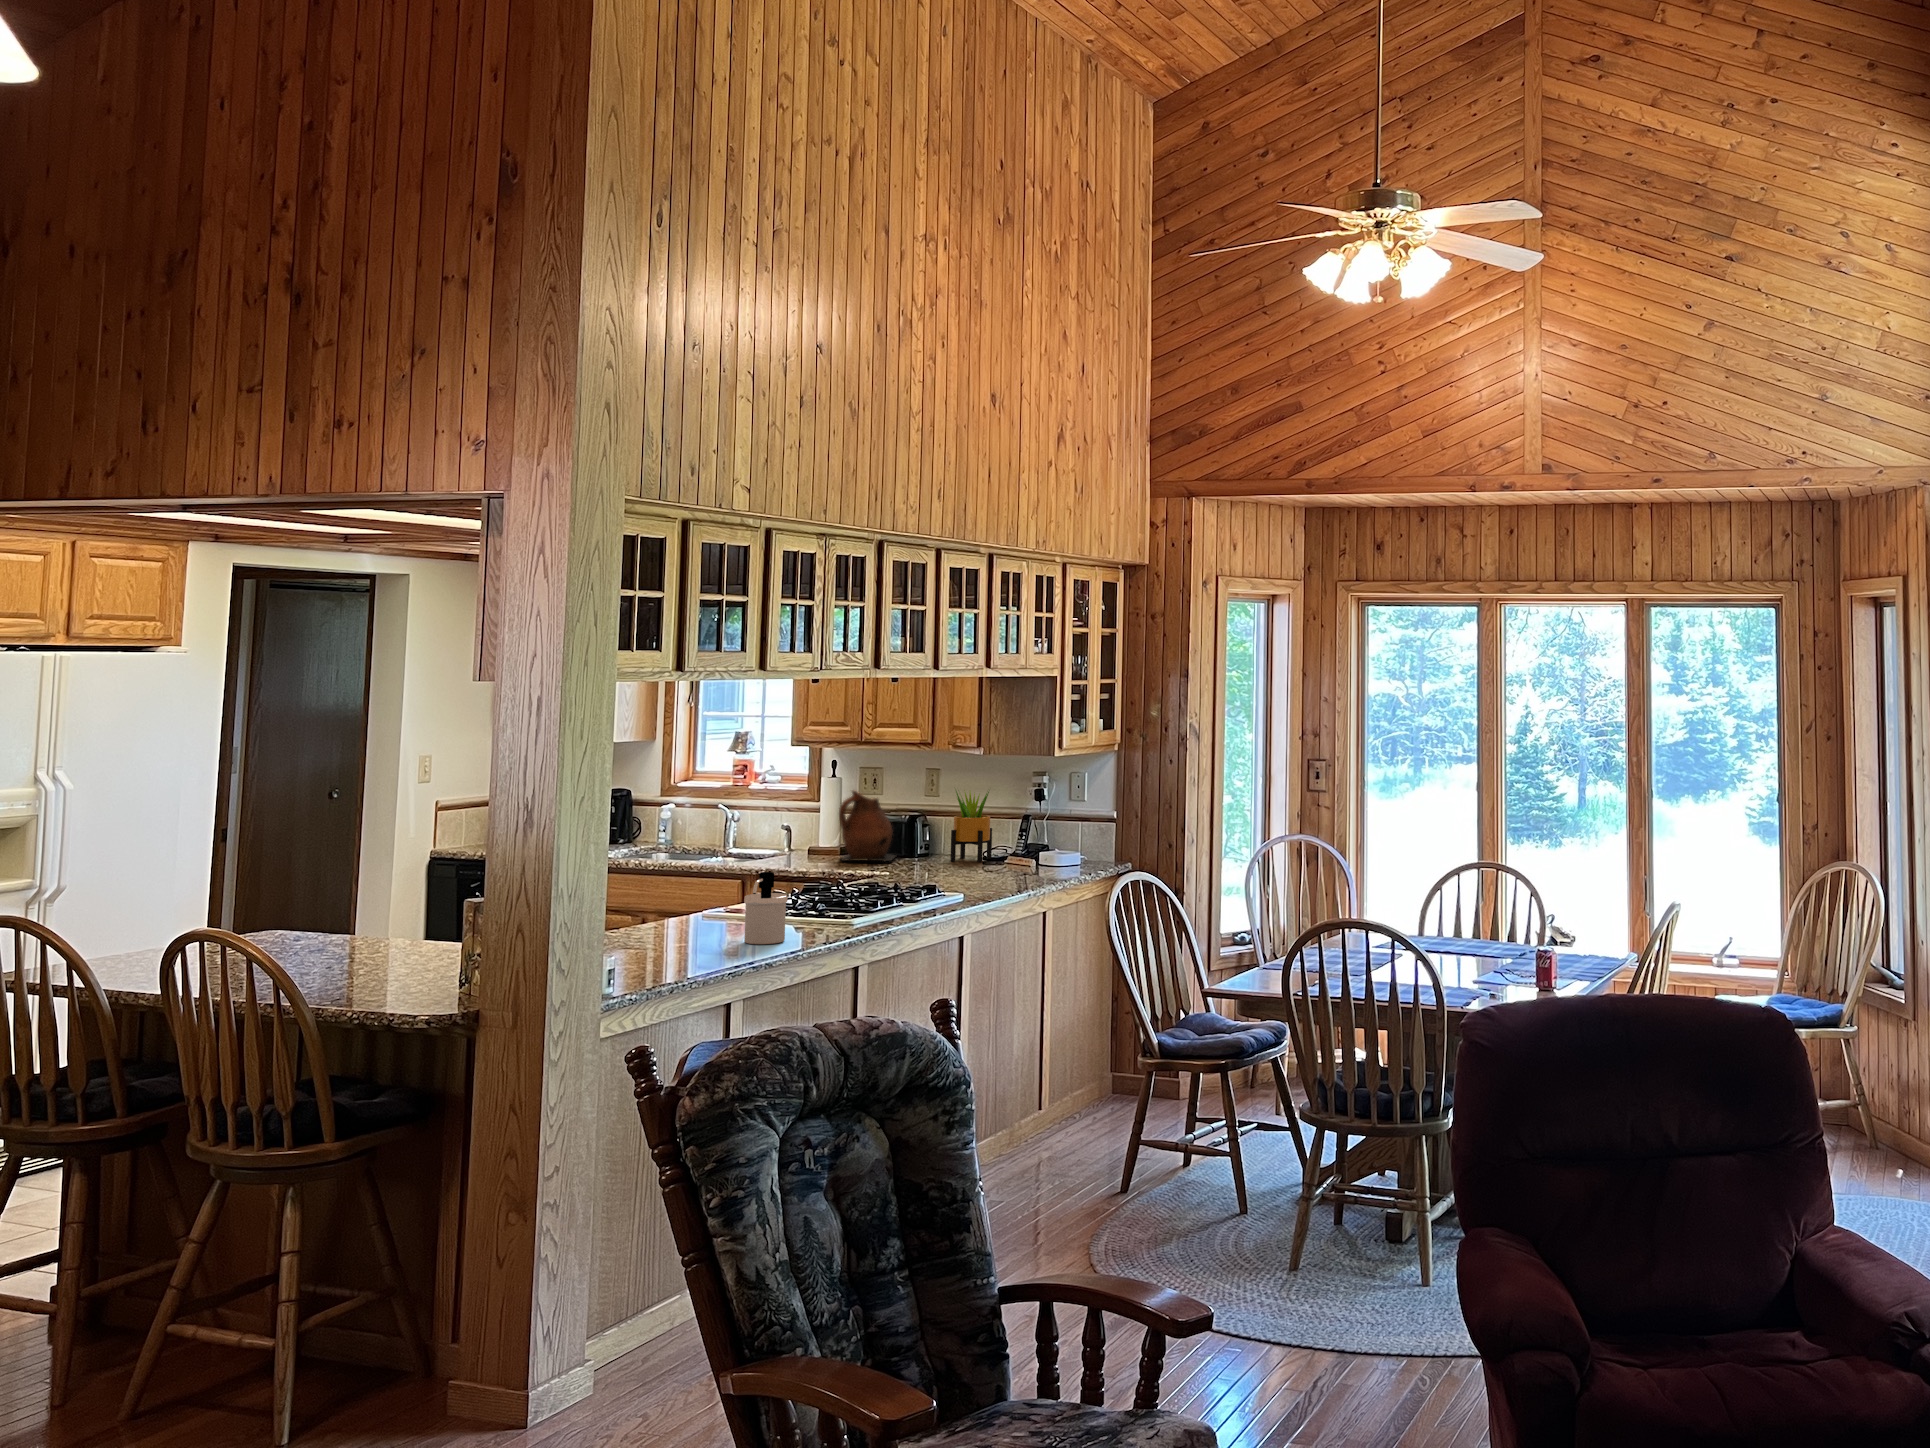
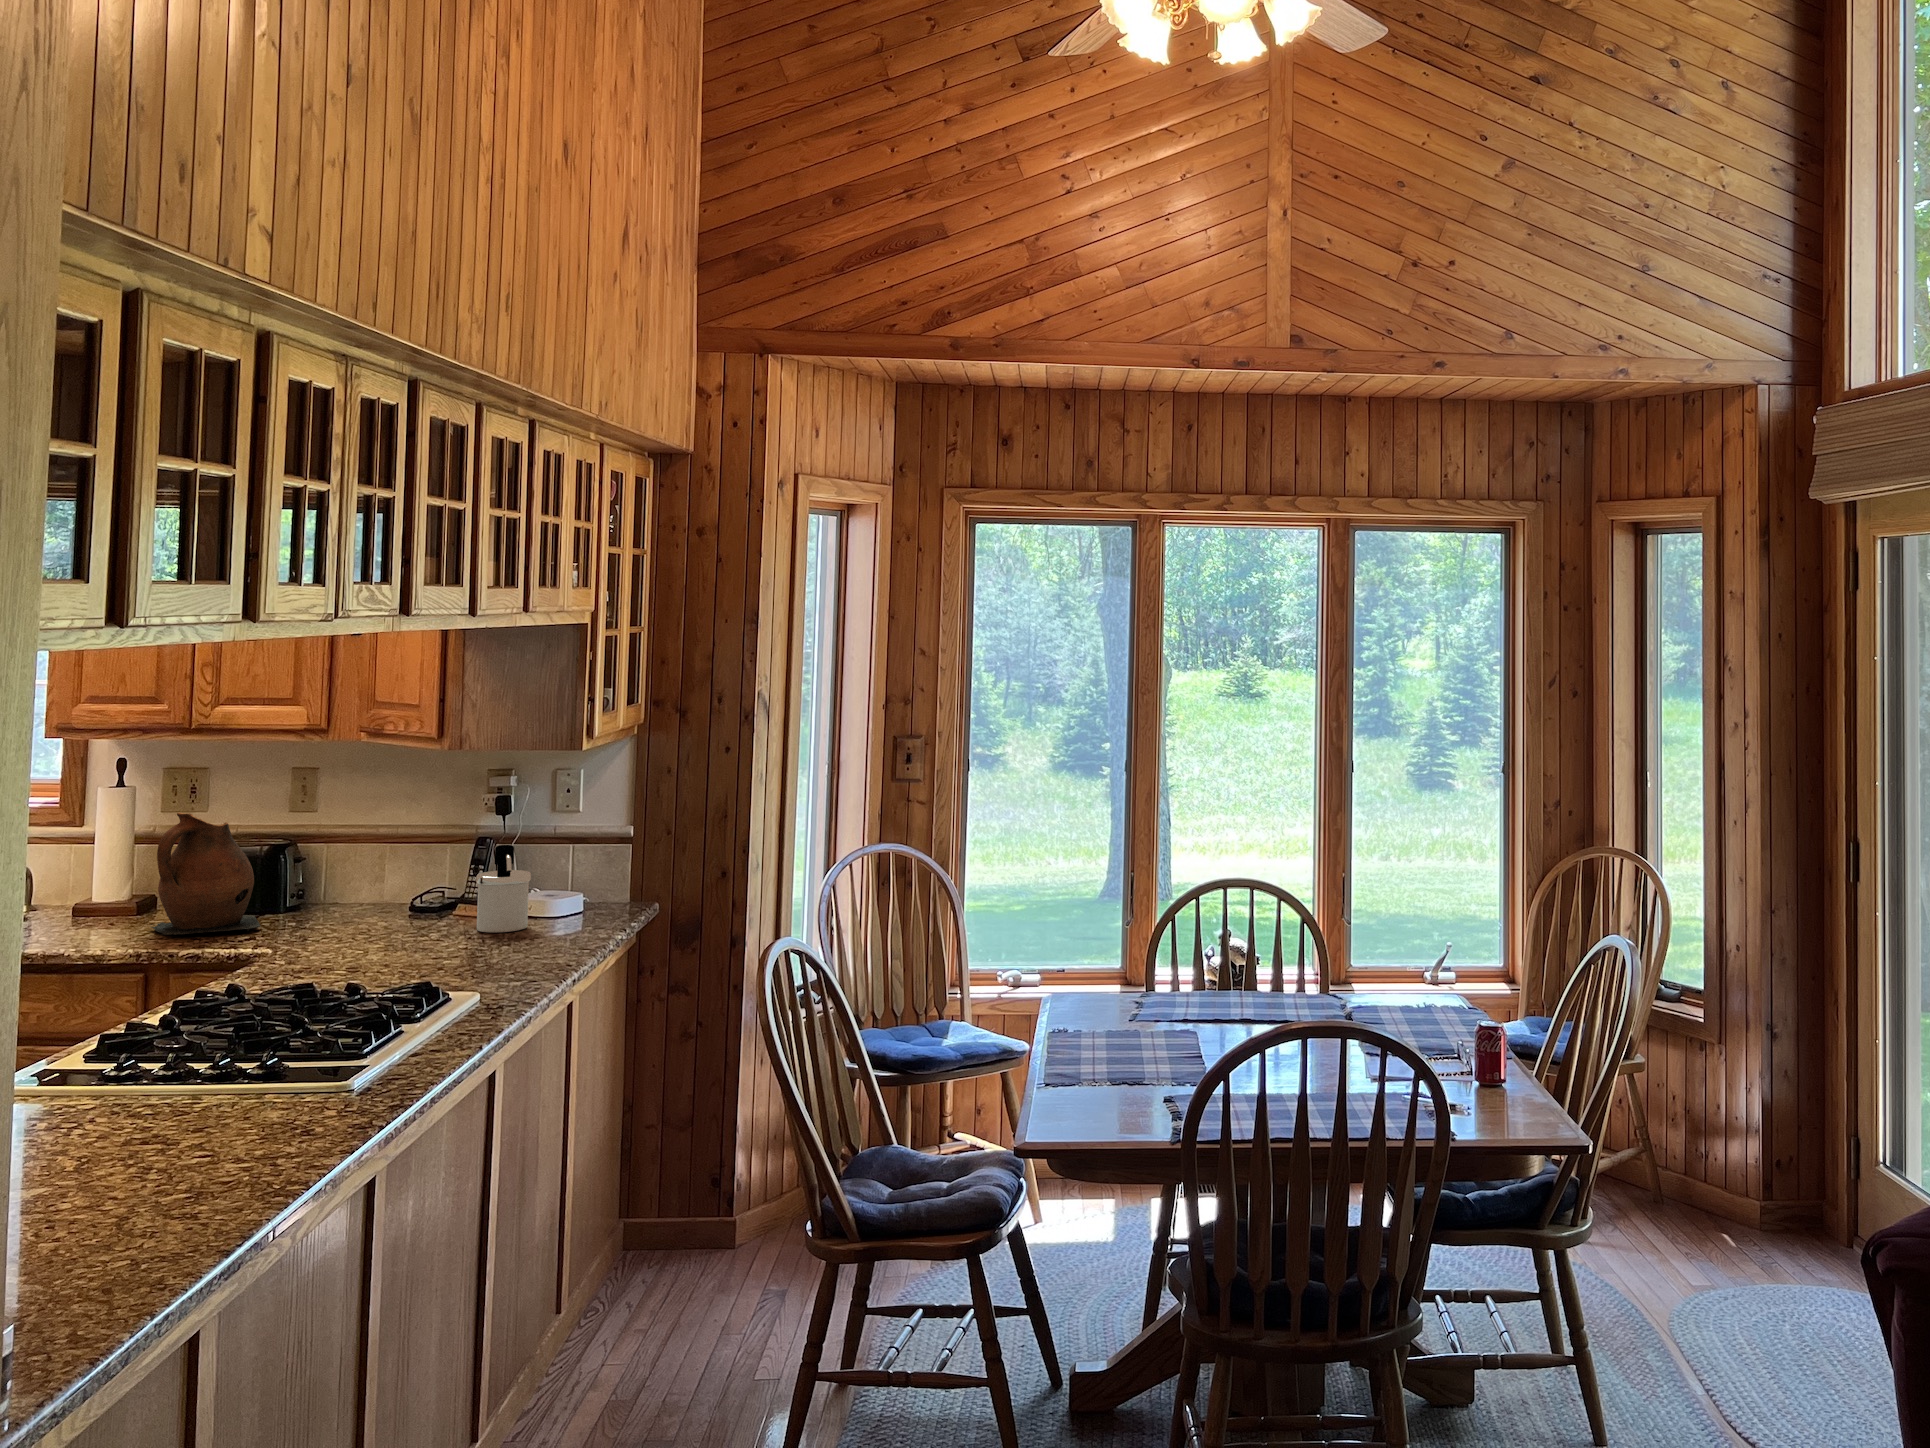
potted plant: present [950,791,992,862] -> none [360,793,433,919]
soap dispenser: present [744,872,788,944] -> present [476,845,531,932]

